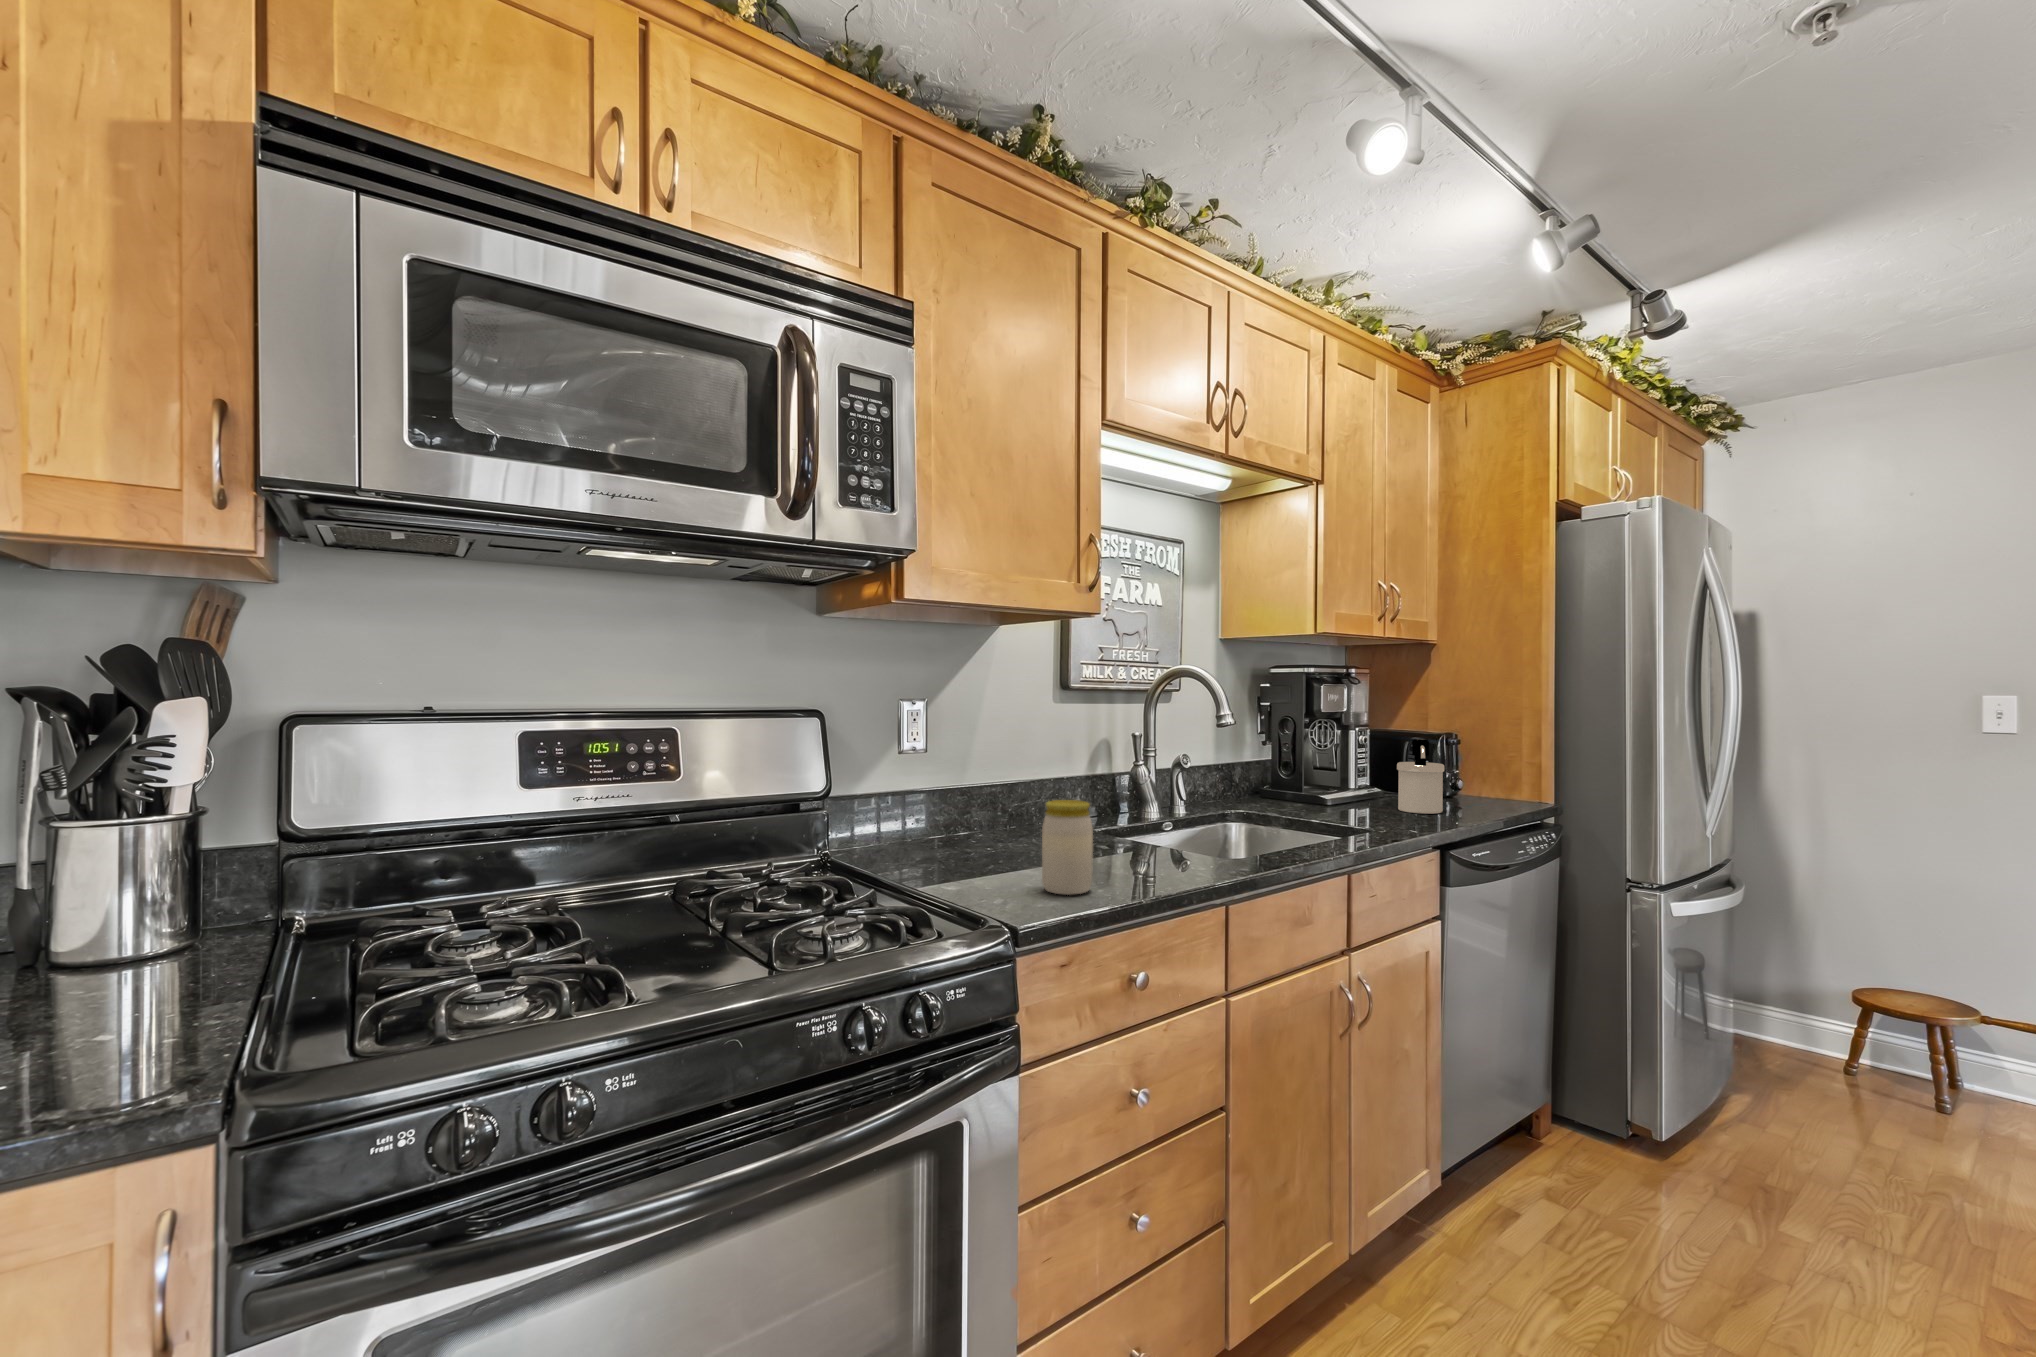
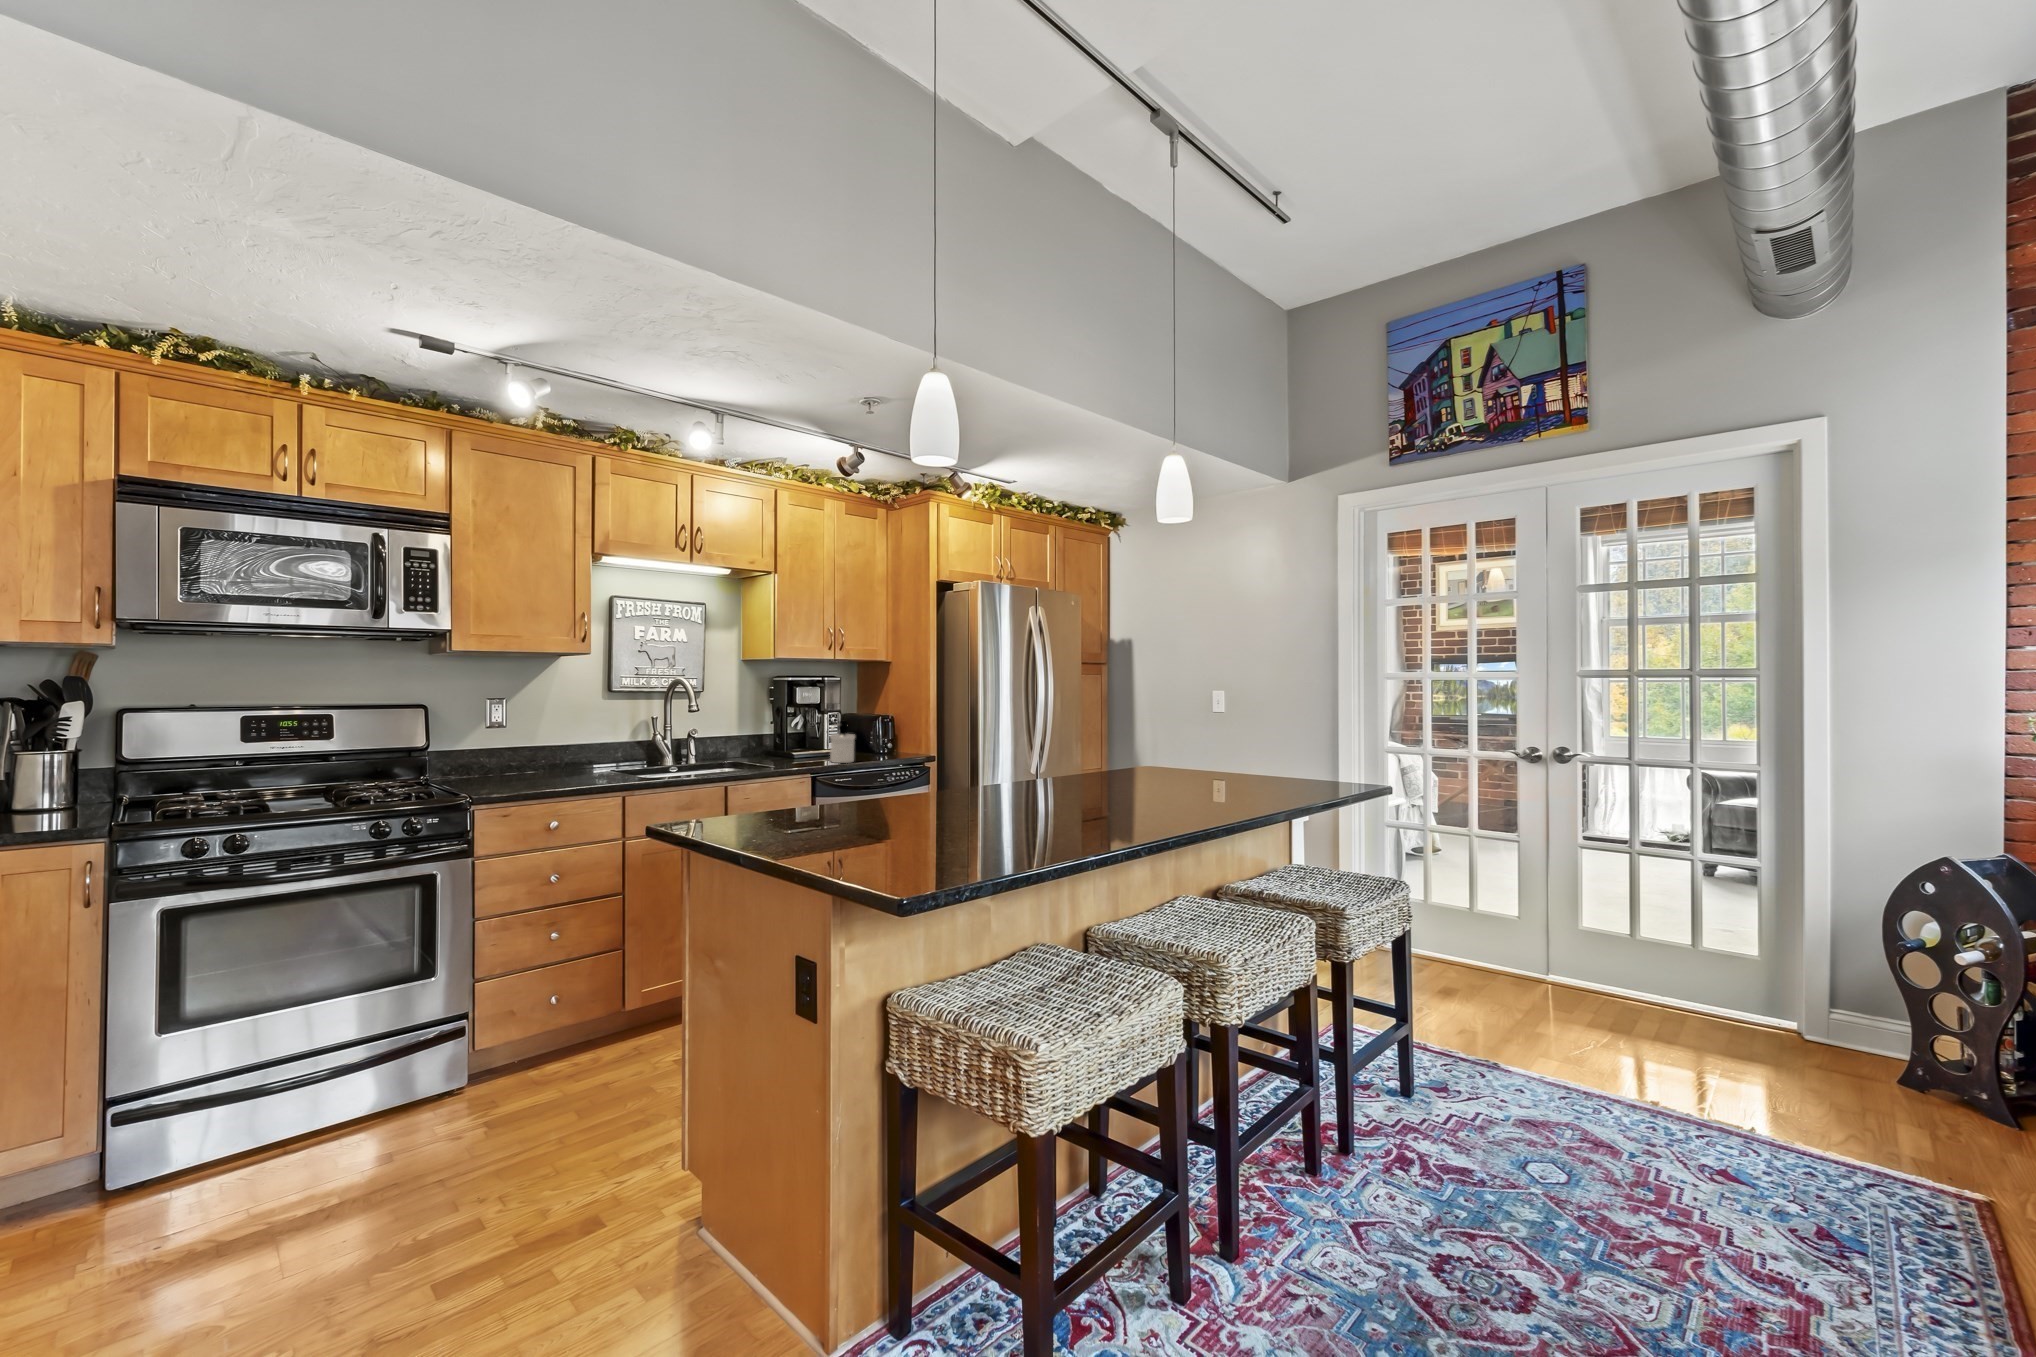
jar: present [1042,800,1093,895] -> none [518,750,545,793]

